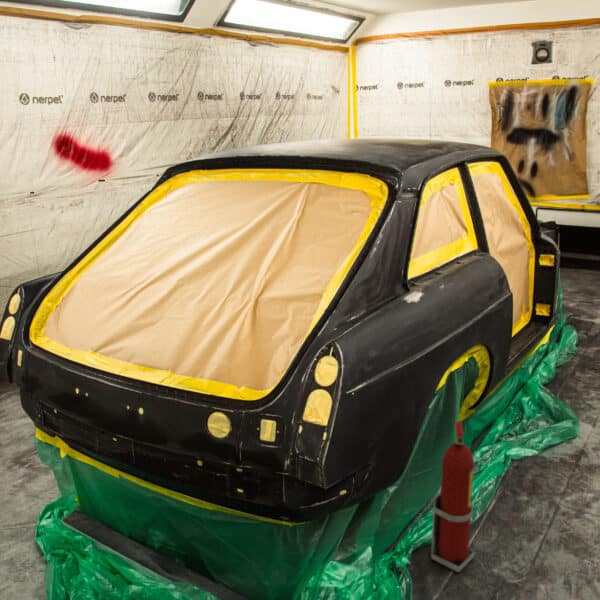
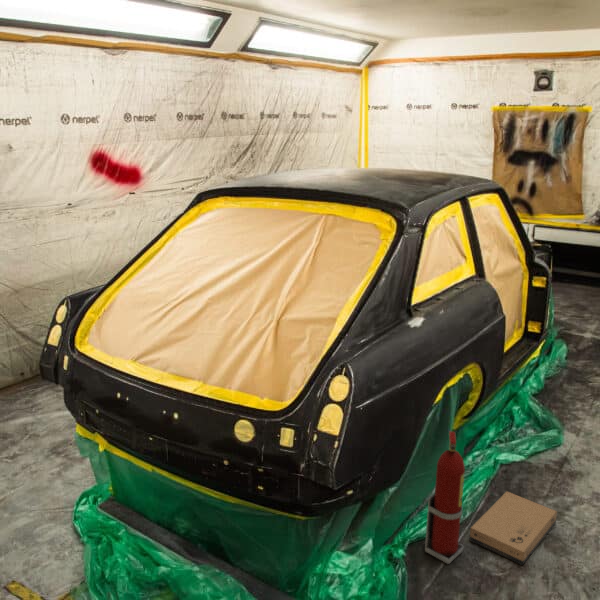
cardboard box: none [481,488,578,571] -> present [470,492,557,565]

